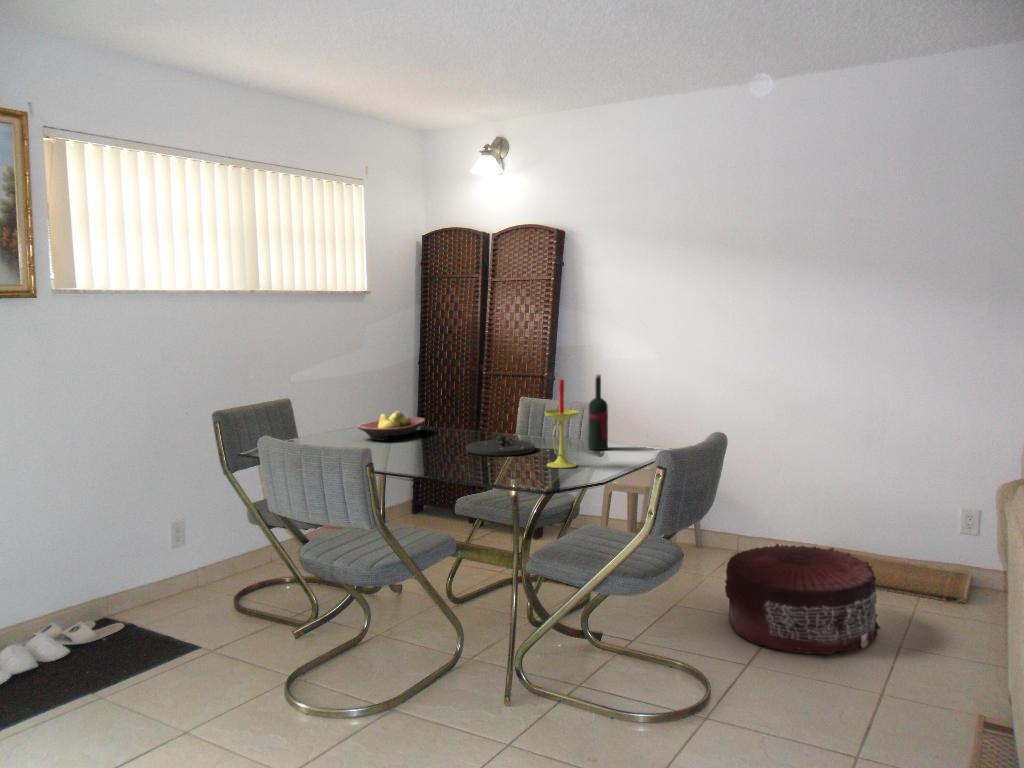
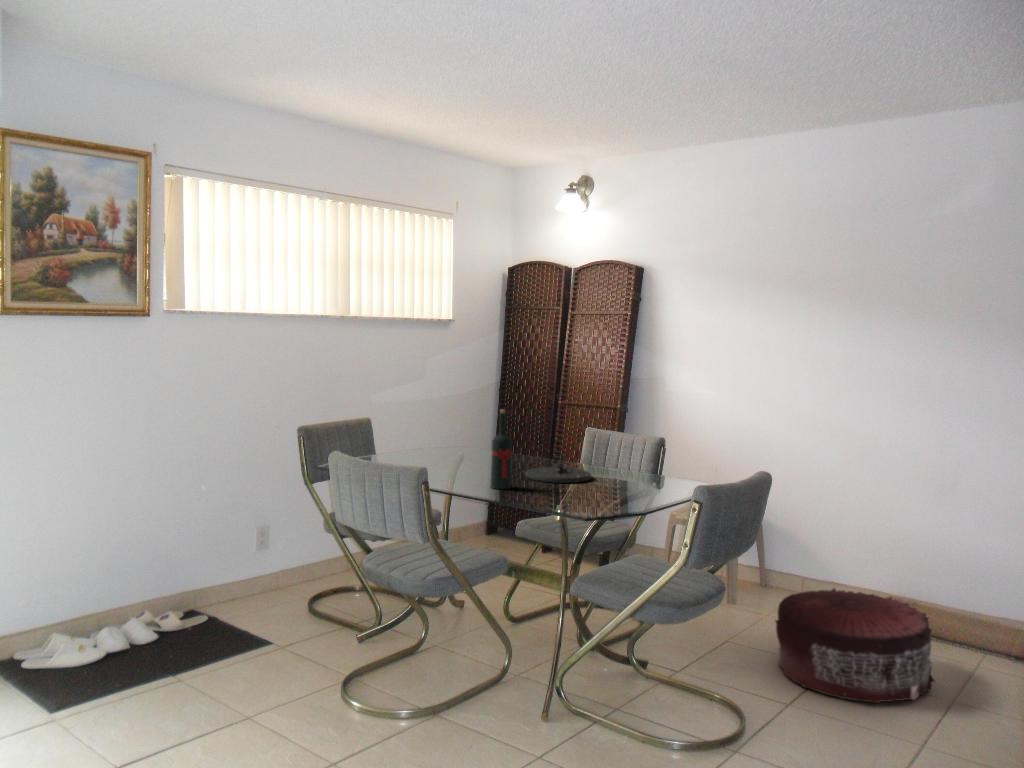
wine bottle: present [588,375,608,450] -> present [491,410,512,489]
candle: present [545,379,579,468] -> none [597,410,630,498]
fruit bowl: present [358,411,425,441] -> none [428,434,493,462]

